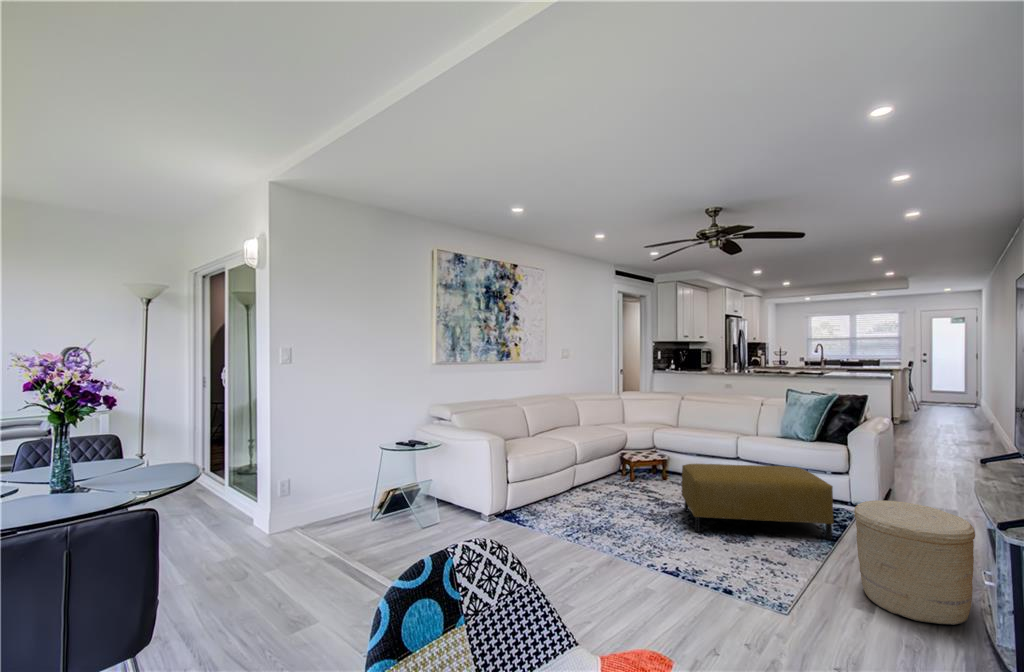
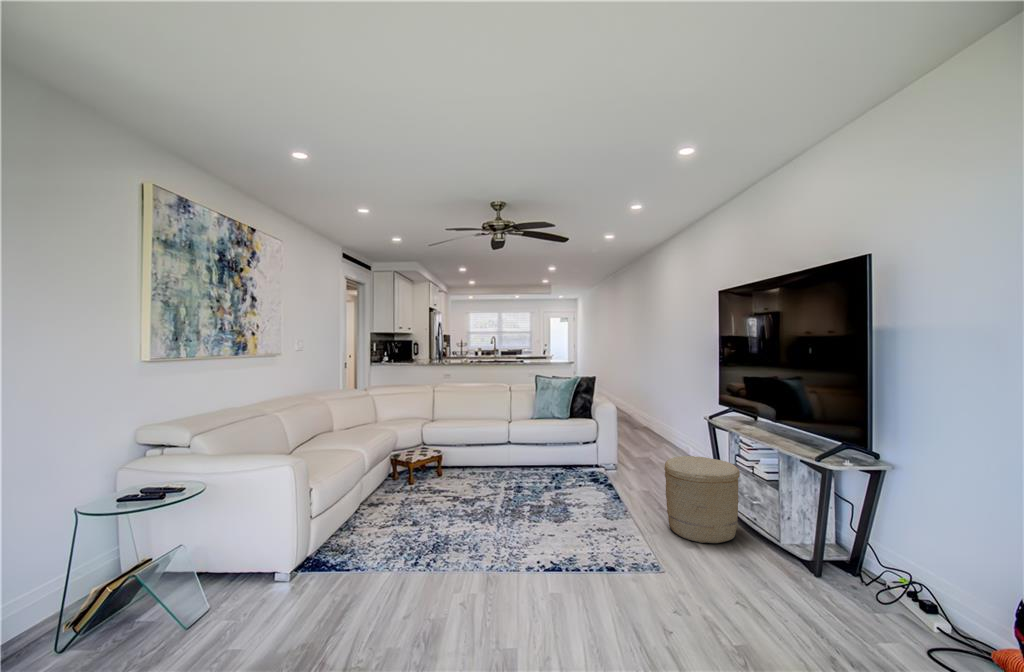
ottoman: present [682,464,834,540] -> none [490,443,615,521]

